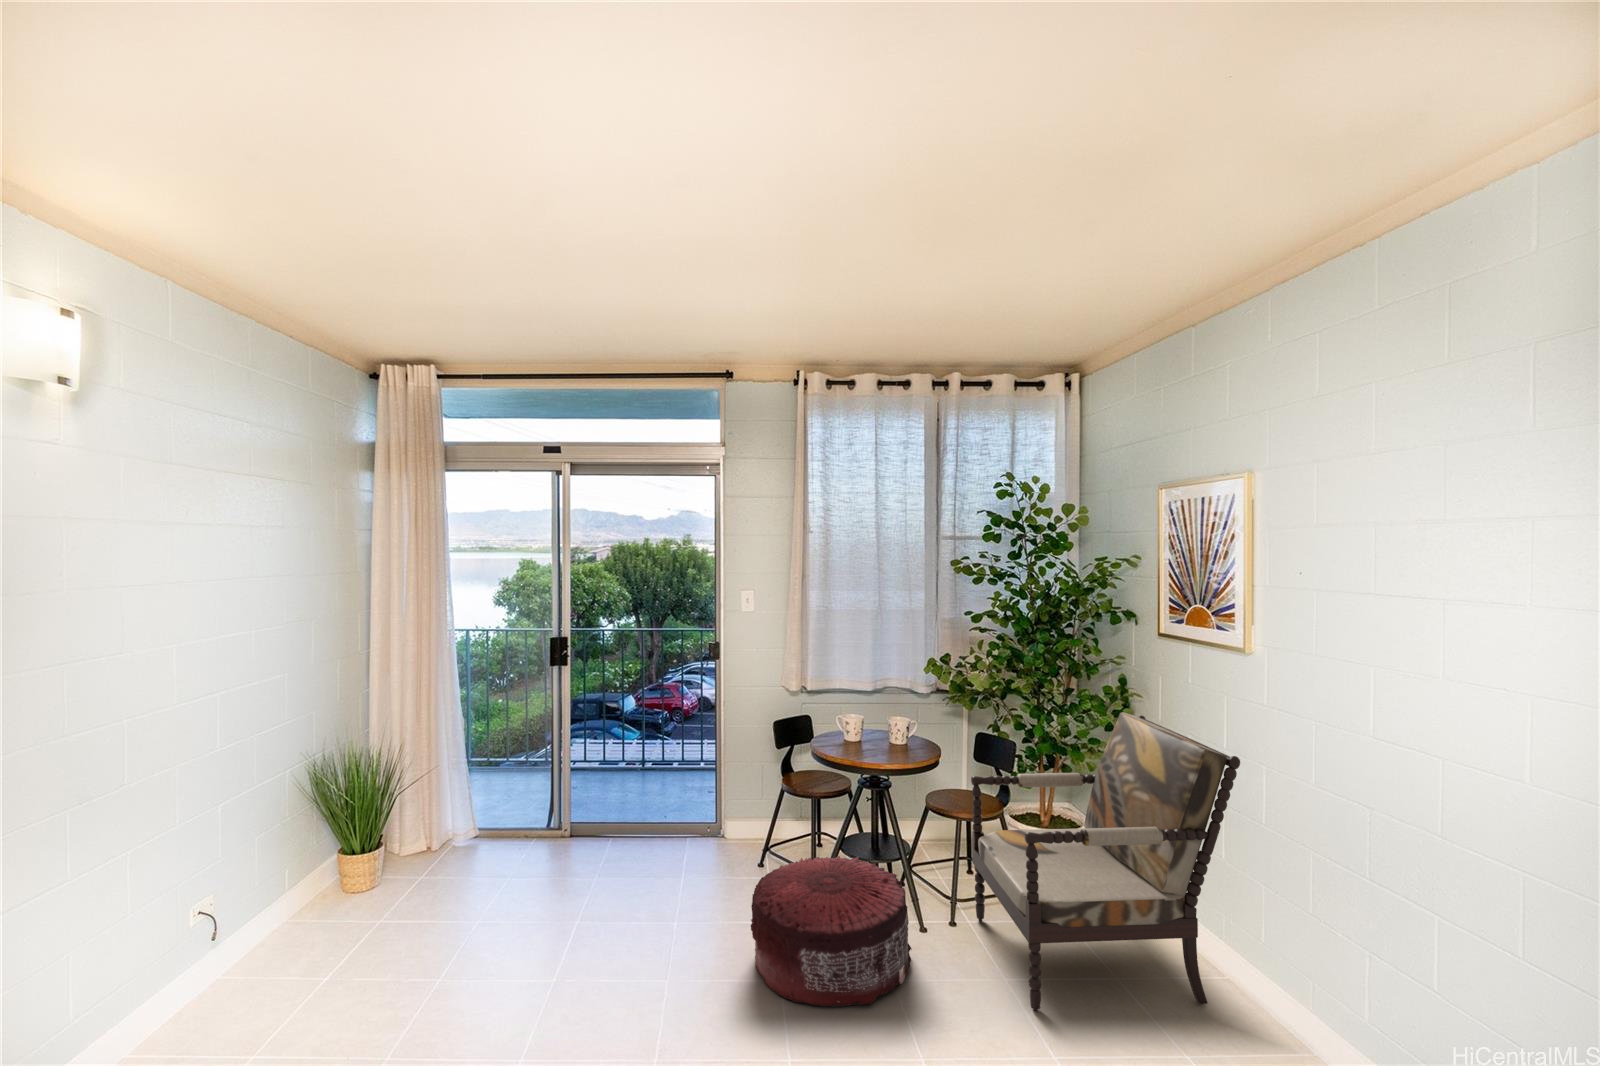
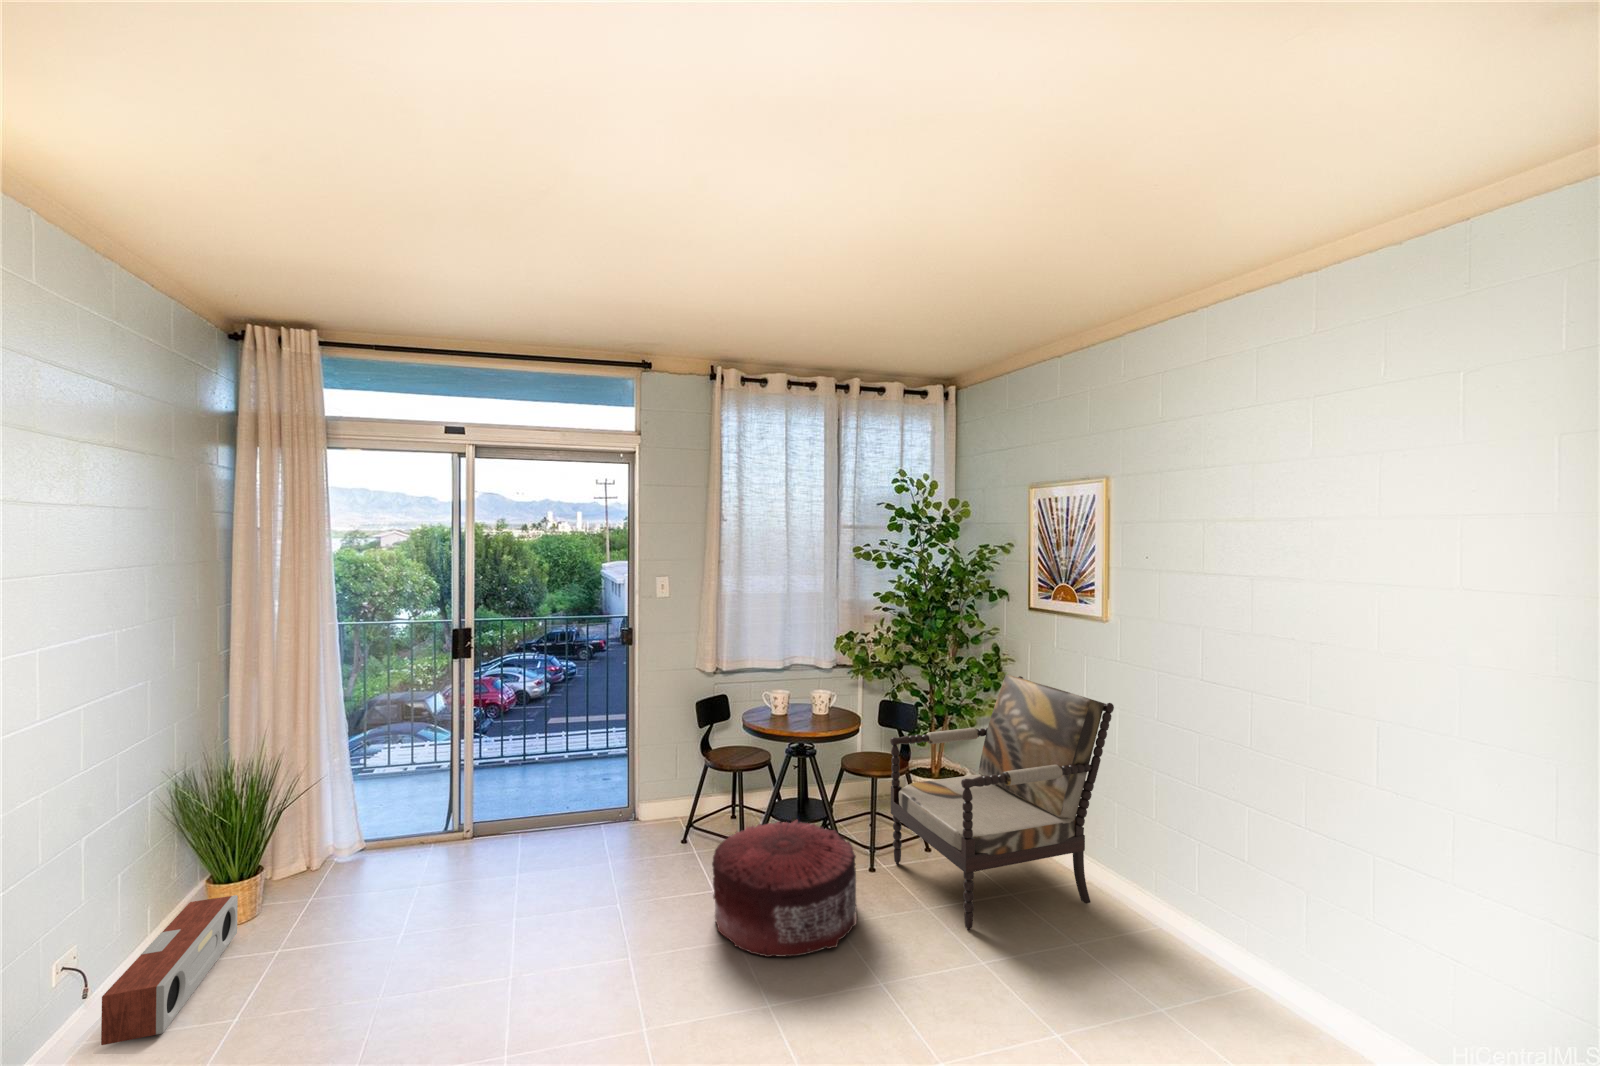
speaker: none [227,866,355,980] -> present [101,895,238,1045]

